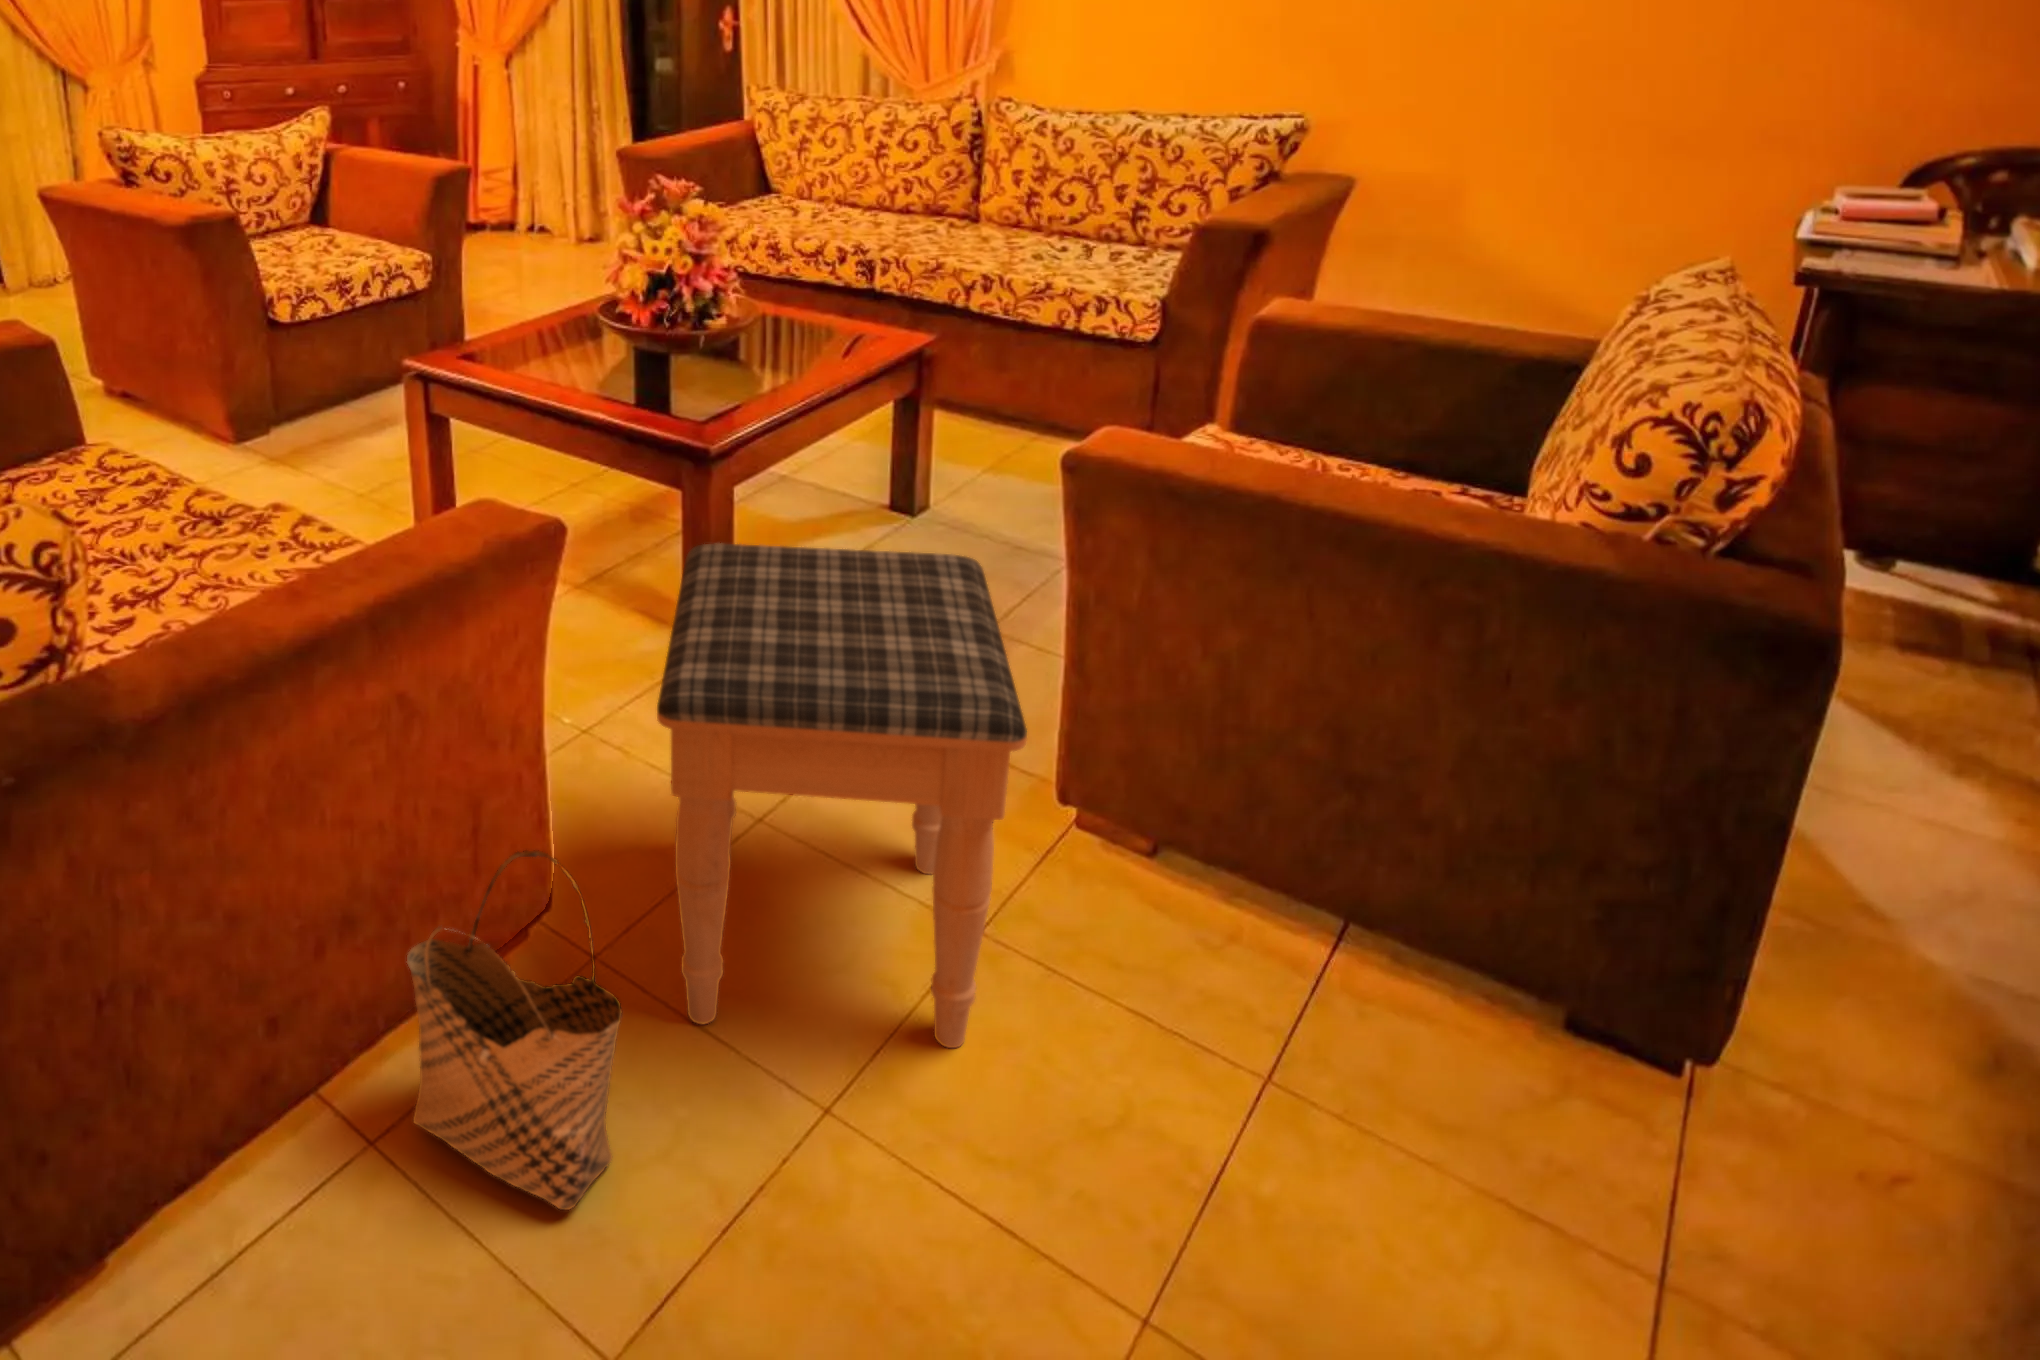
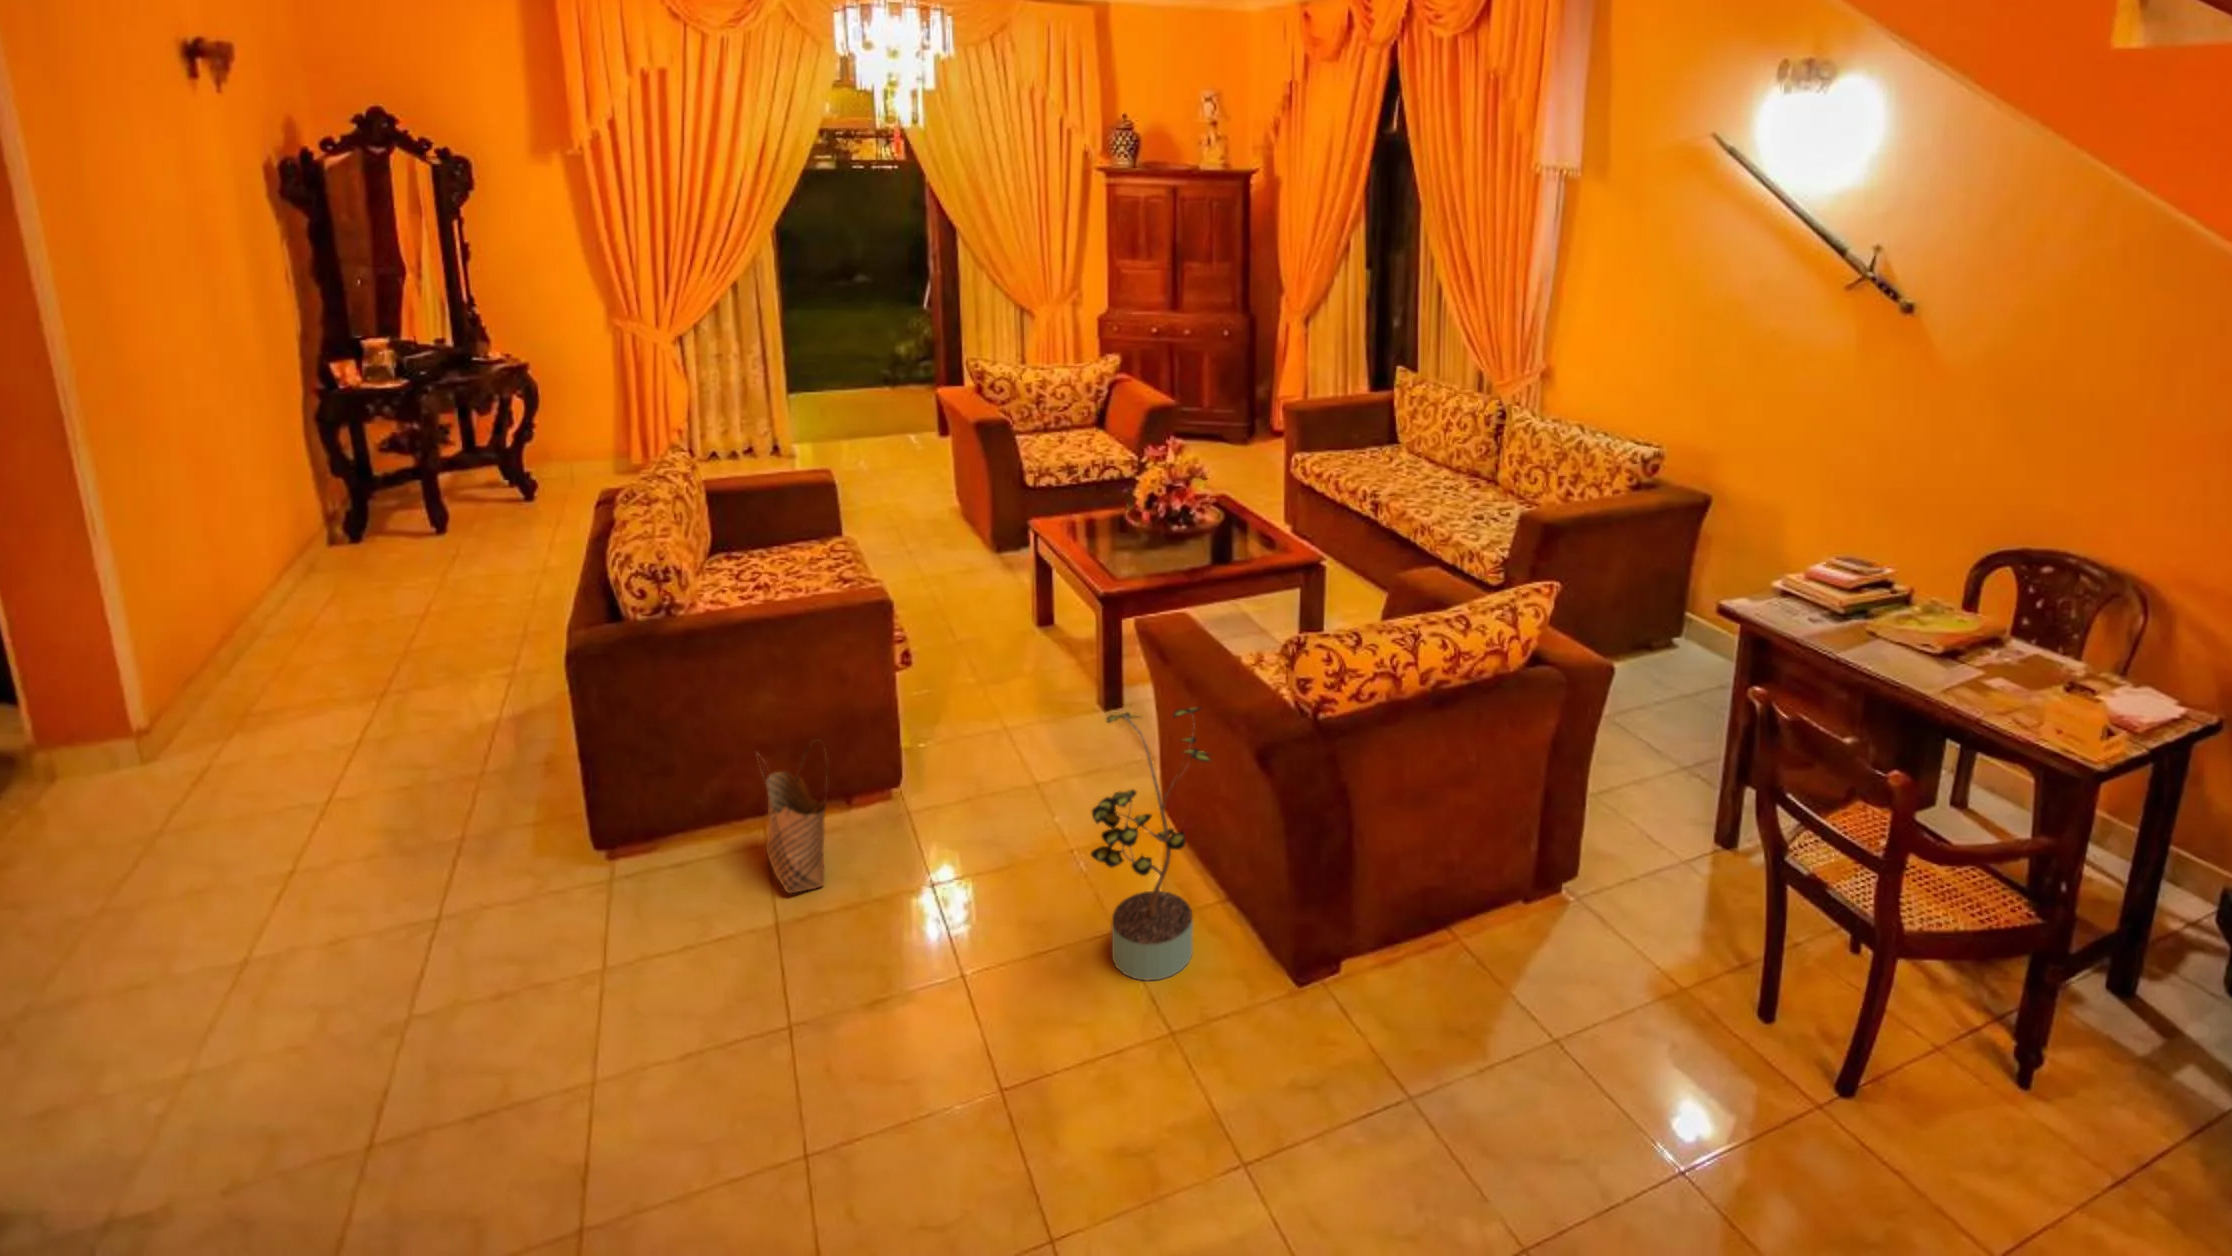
footstool: present [657,543,1027,1048] -> none [878,634,1100,896]
potted plant: none [1237,578,1627,1128] -> present [1091,707,1211,981]

